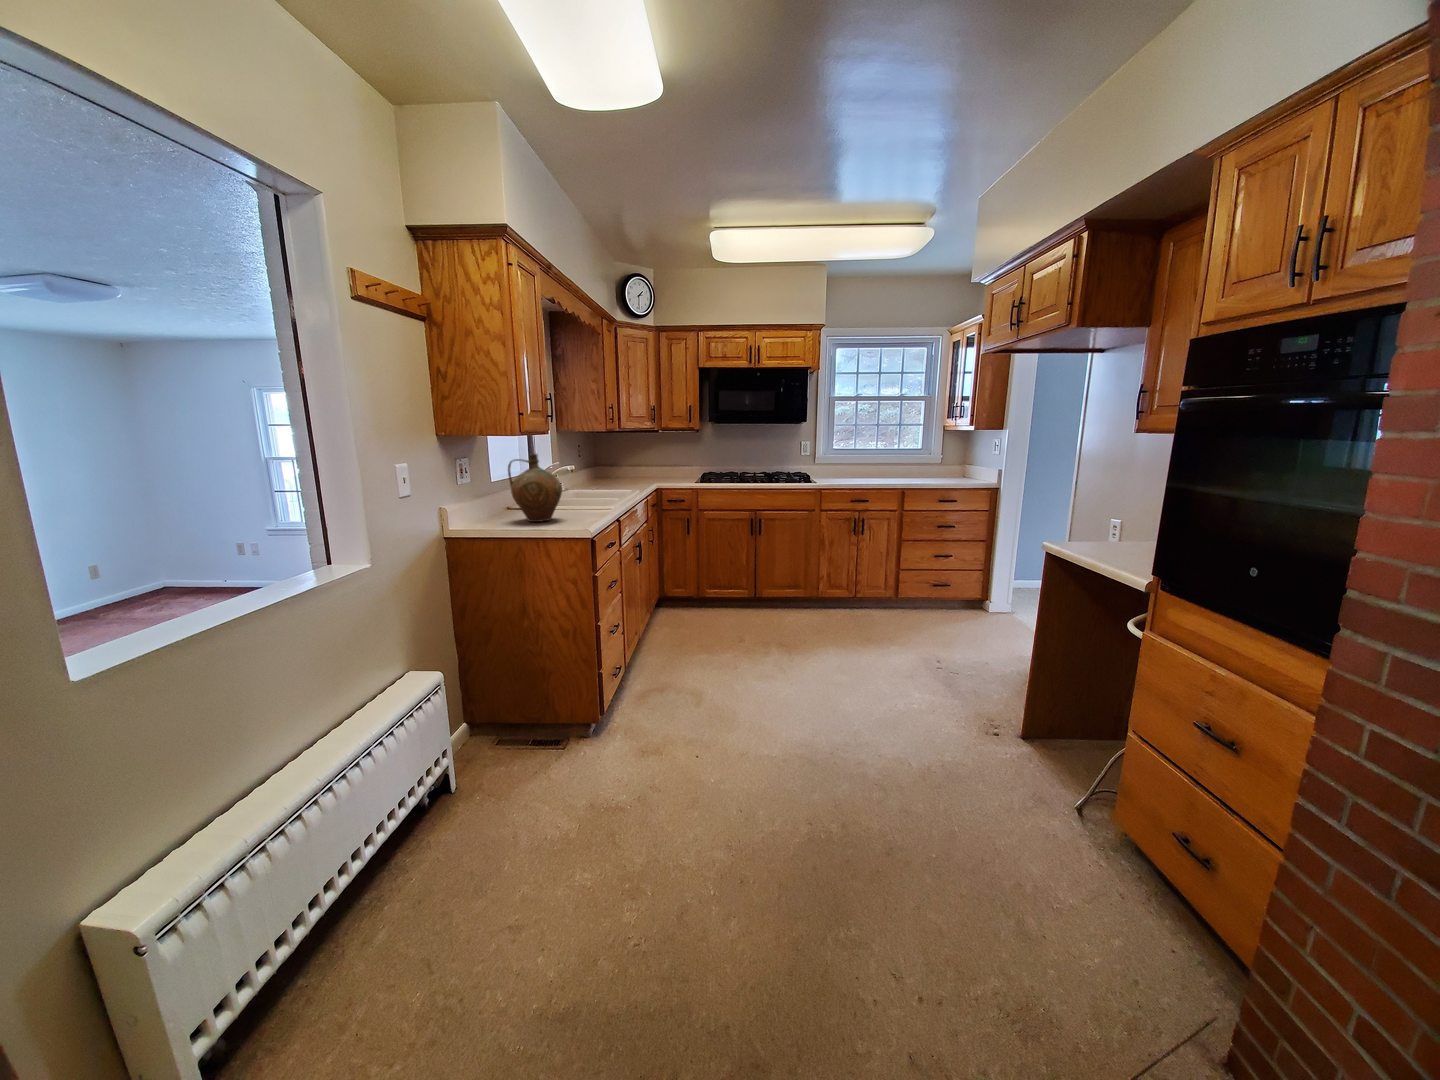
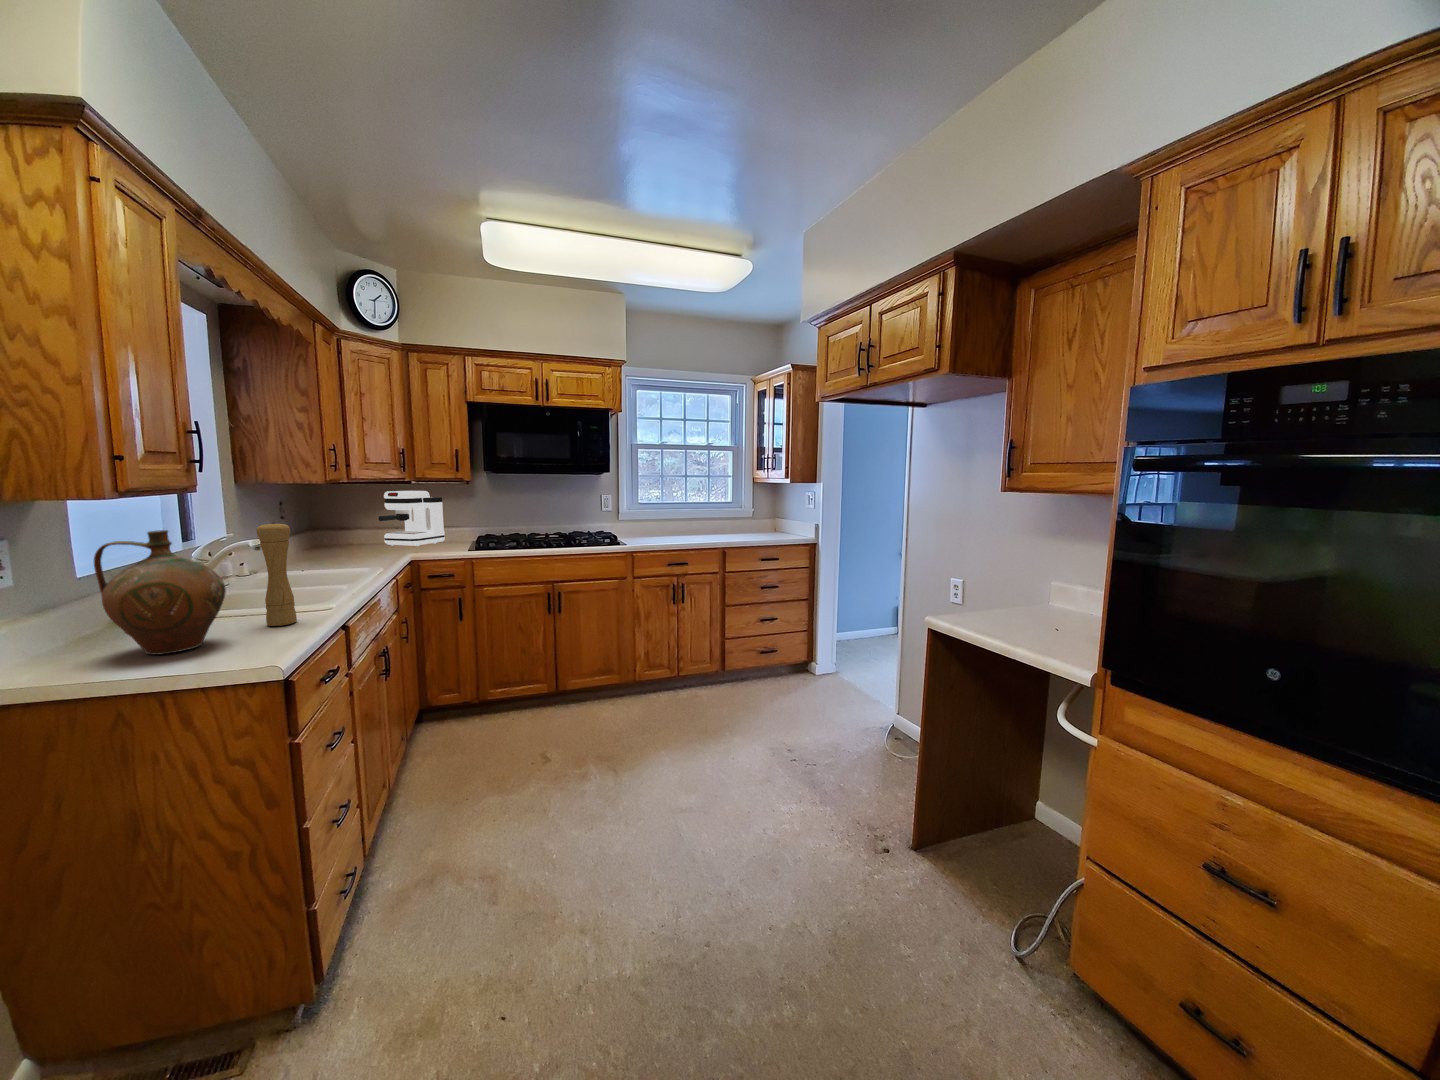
coffee maker: none [638,438,681,479] -> present [378,491,445,546]
pepper mill: none [576,452,594,514] -> present [256,522,297,626]

